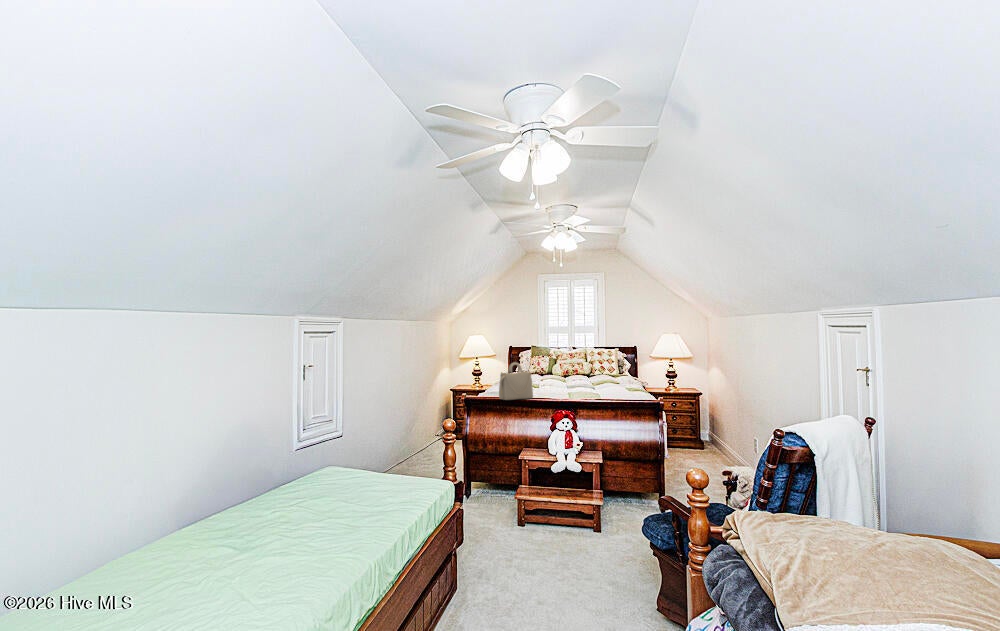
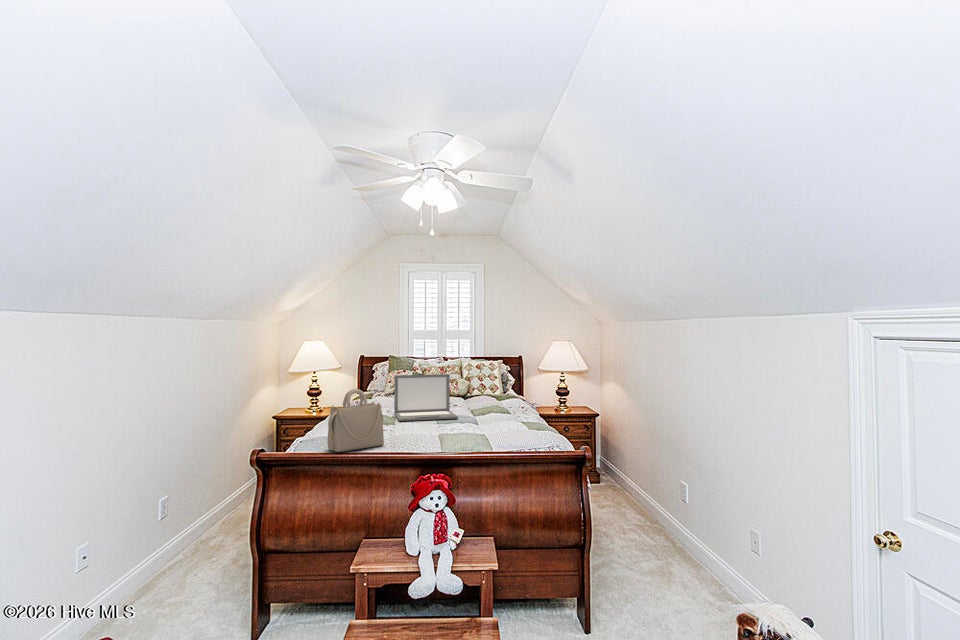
laptop: none [537,357,583,388] -> present [394,374,458,421]

